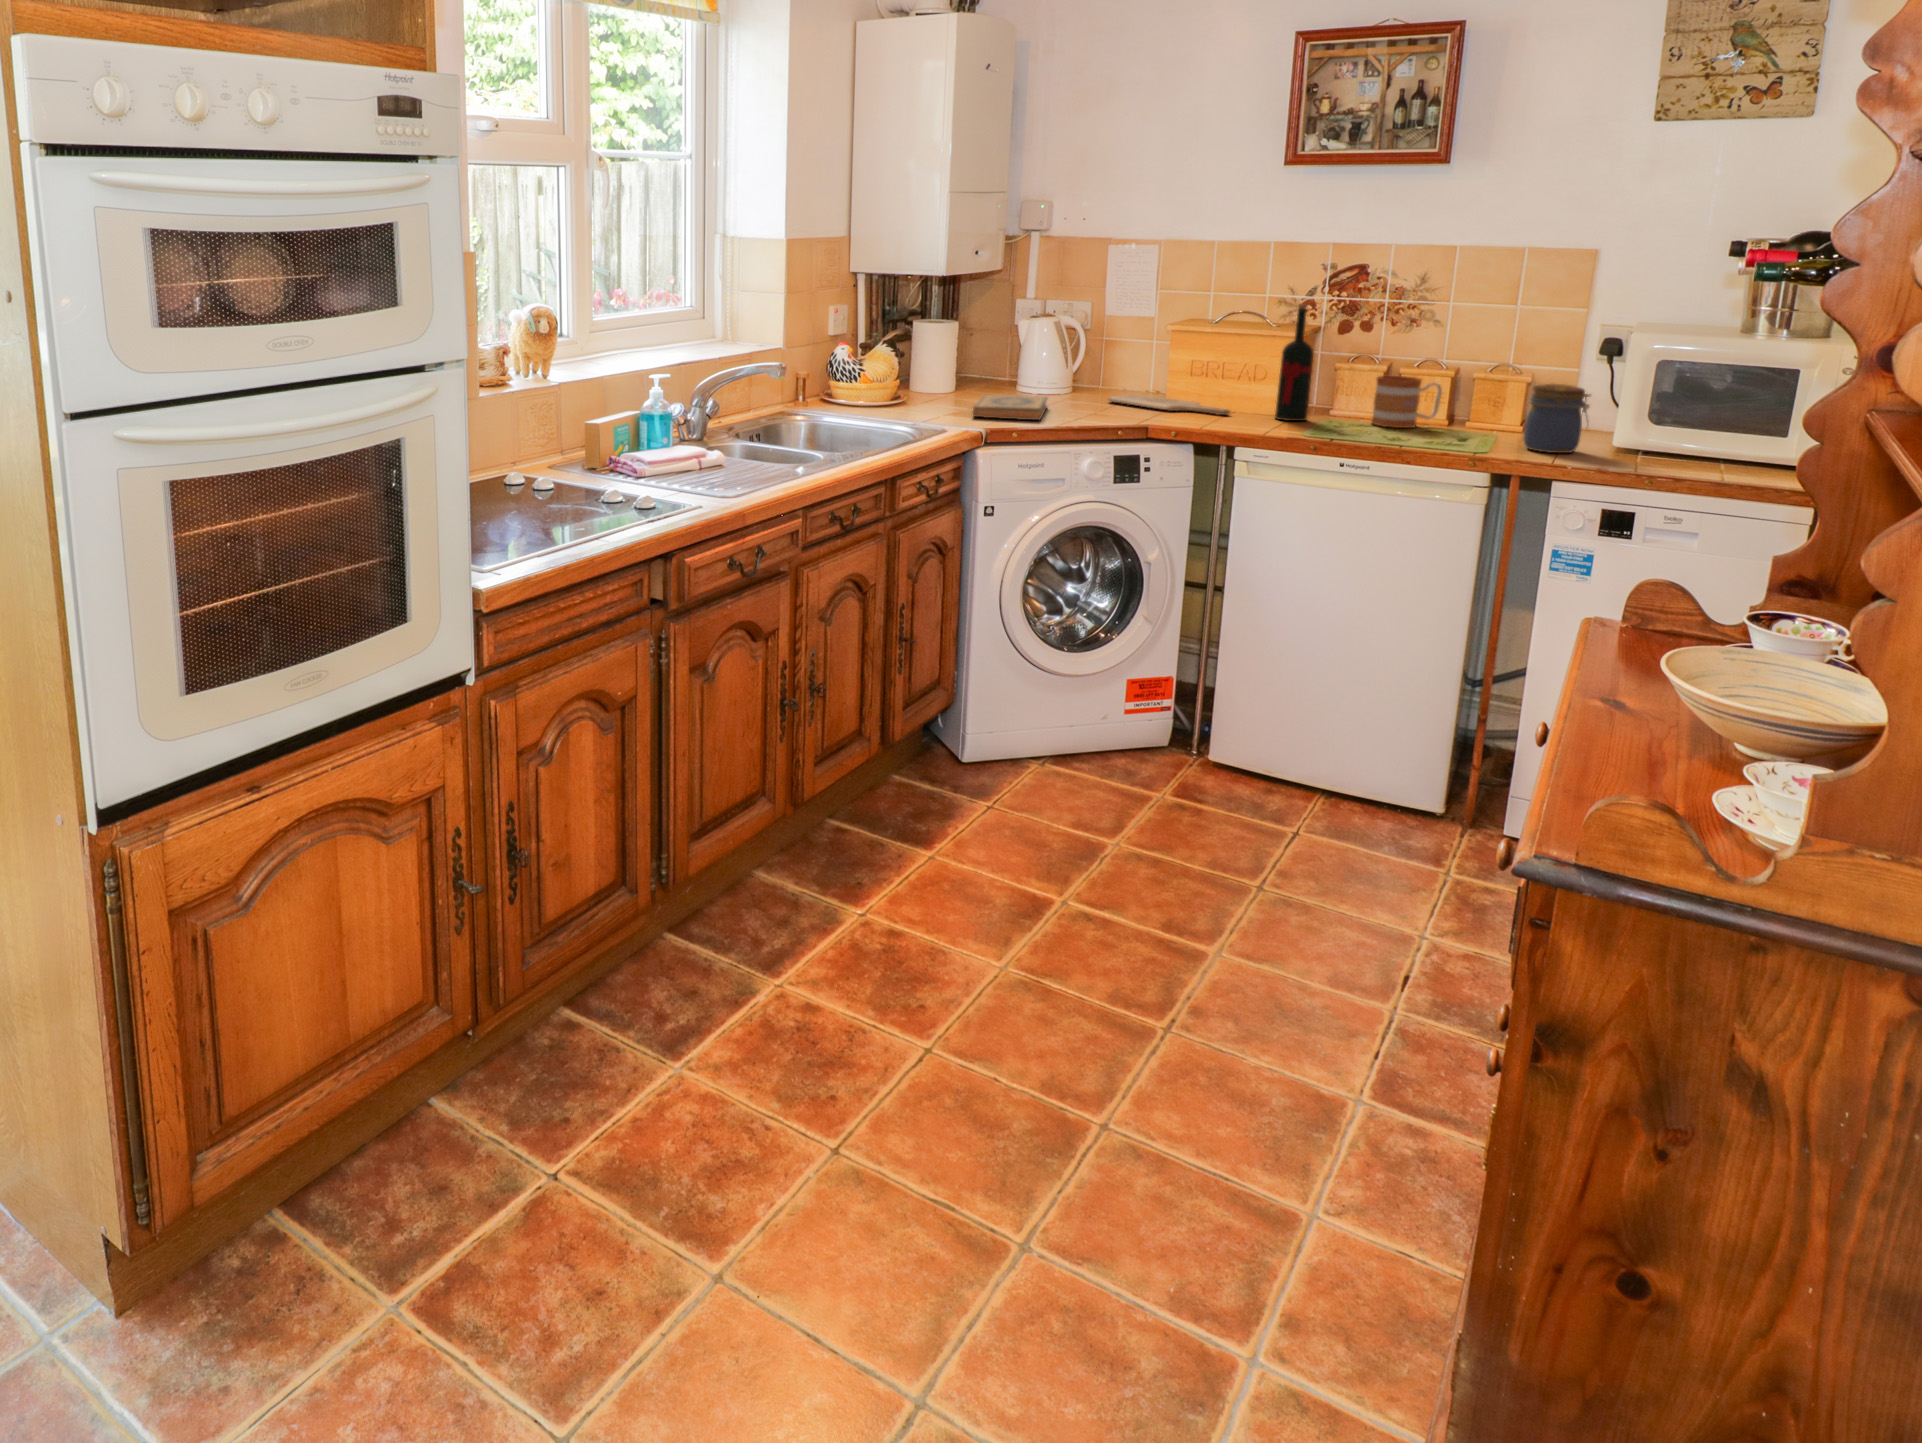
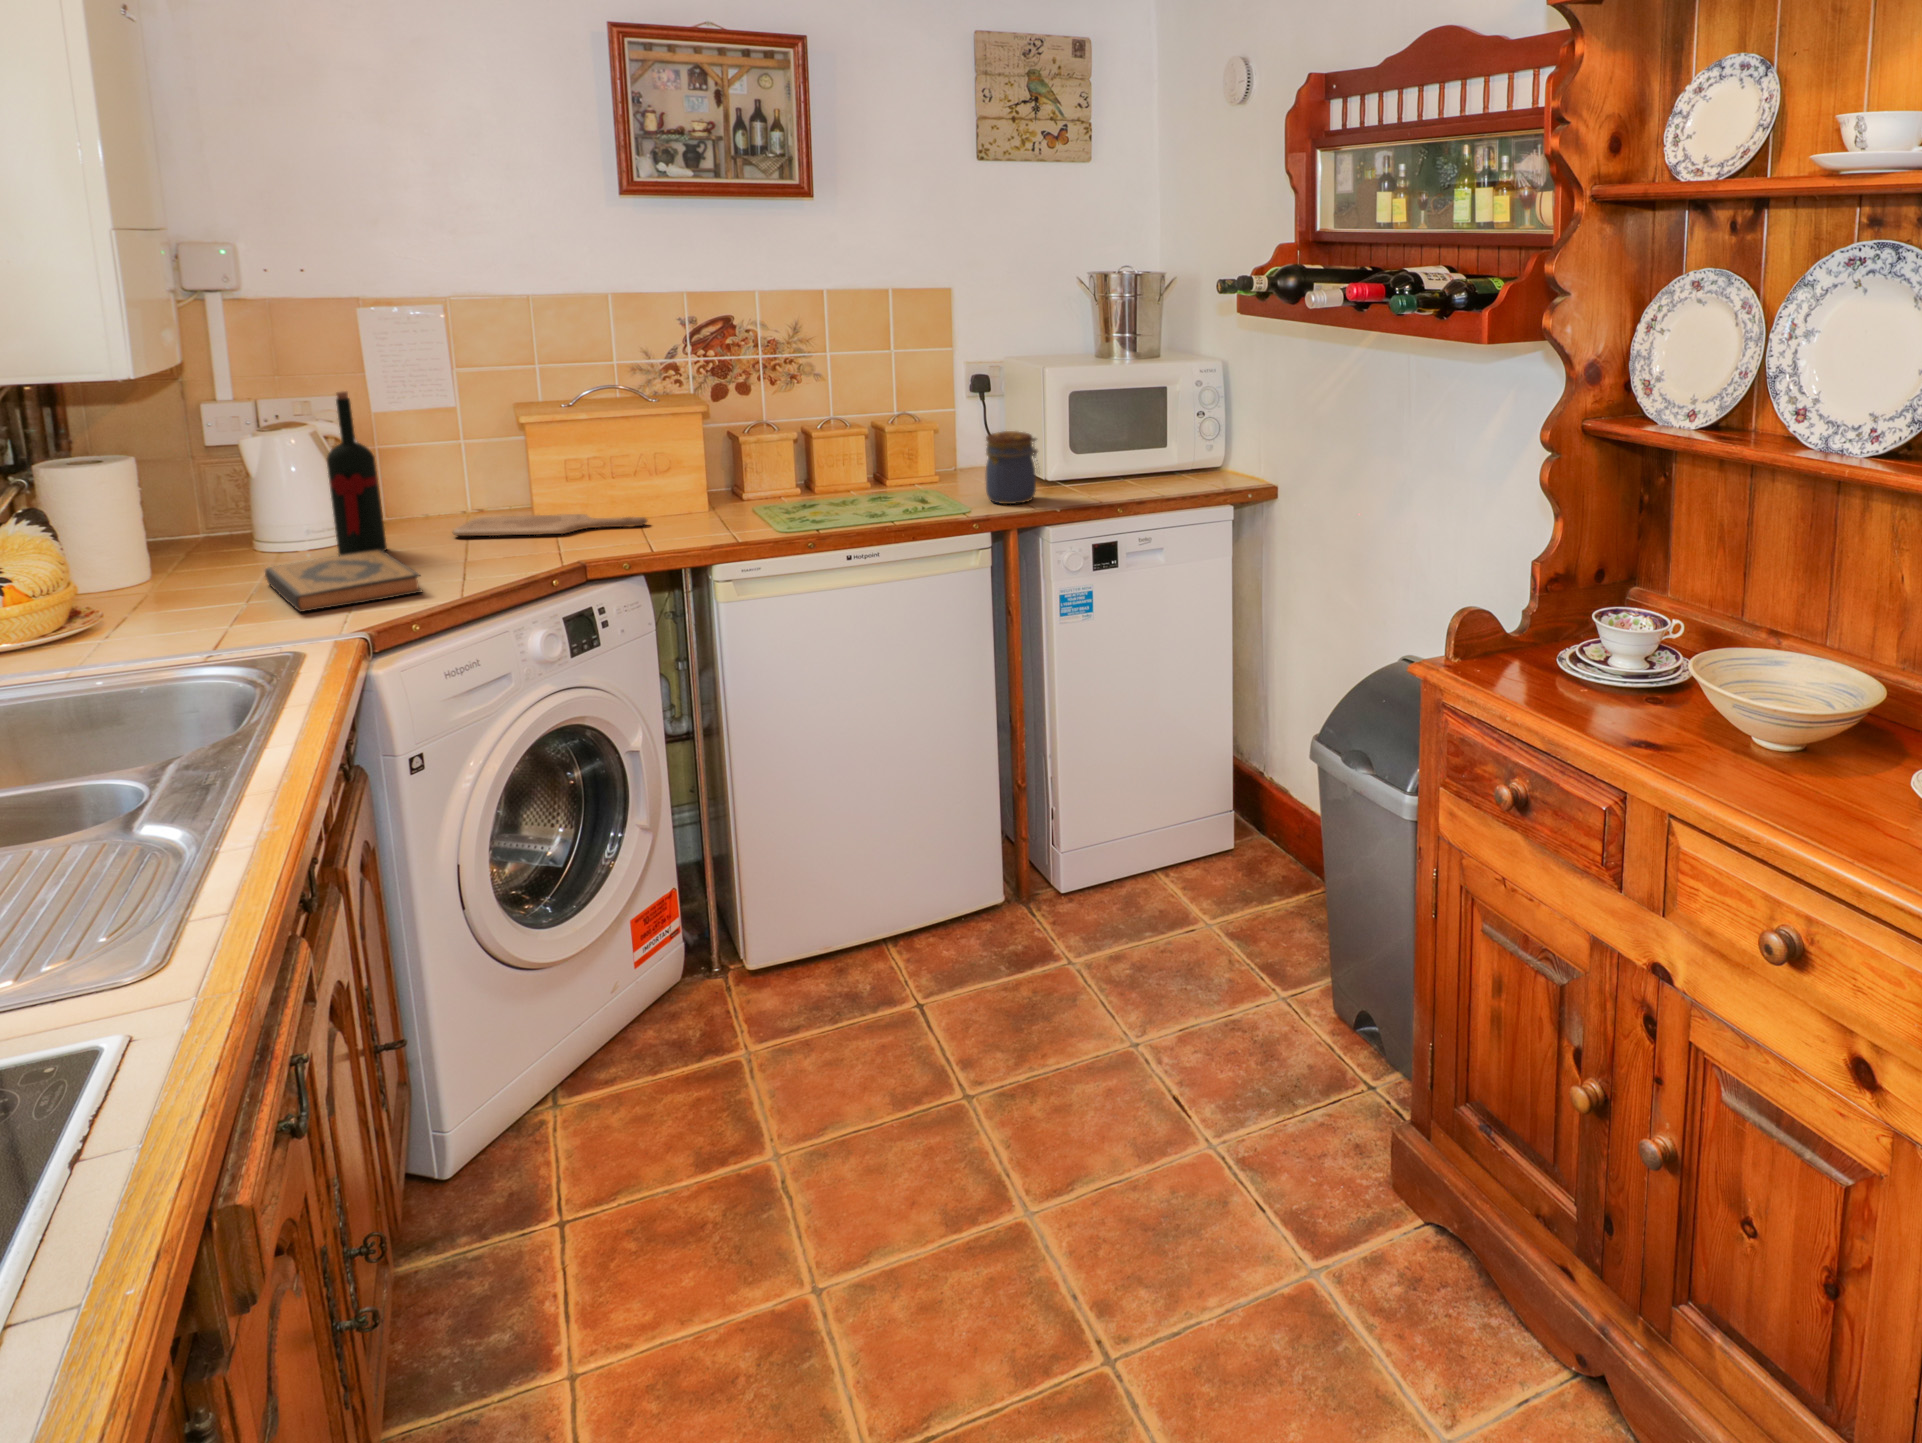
wine bottle: present [1275,304,1313,421] -> present [327,391,387,555]
mug: present [1372,376,1442,428] -> none [804,442,870,504]

